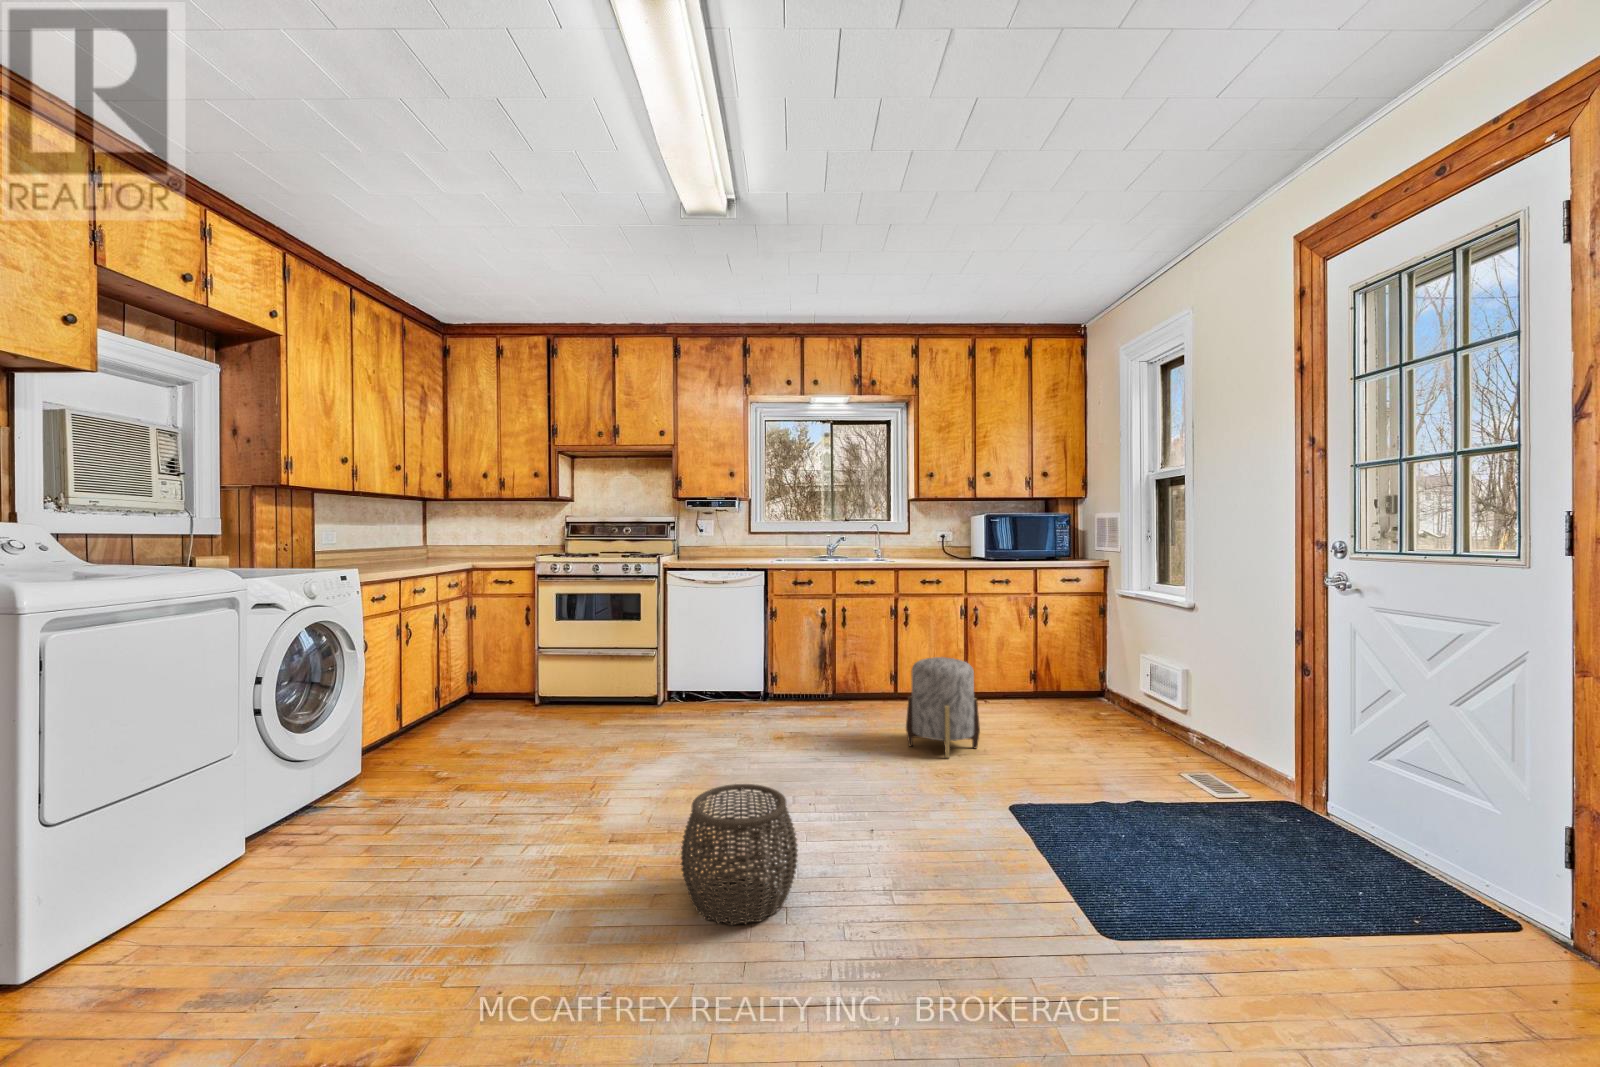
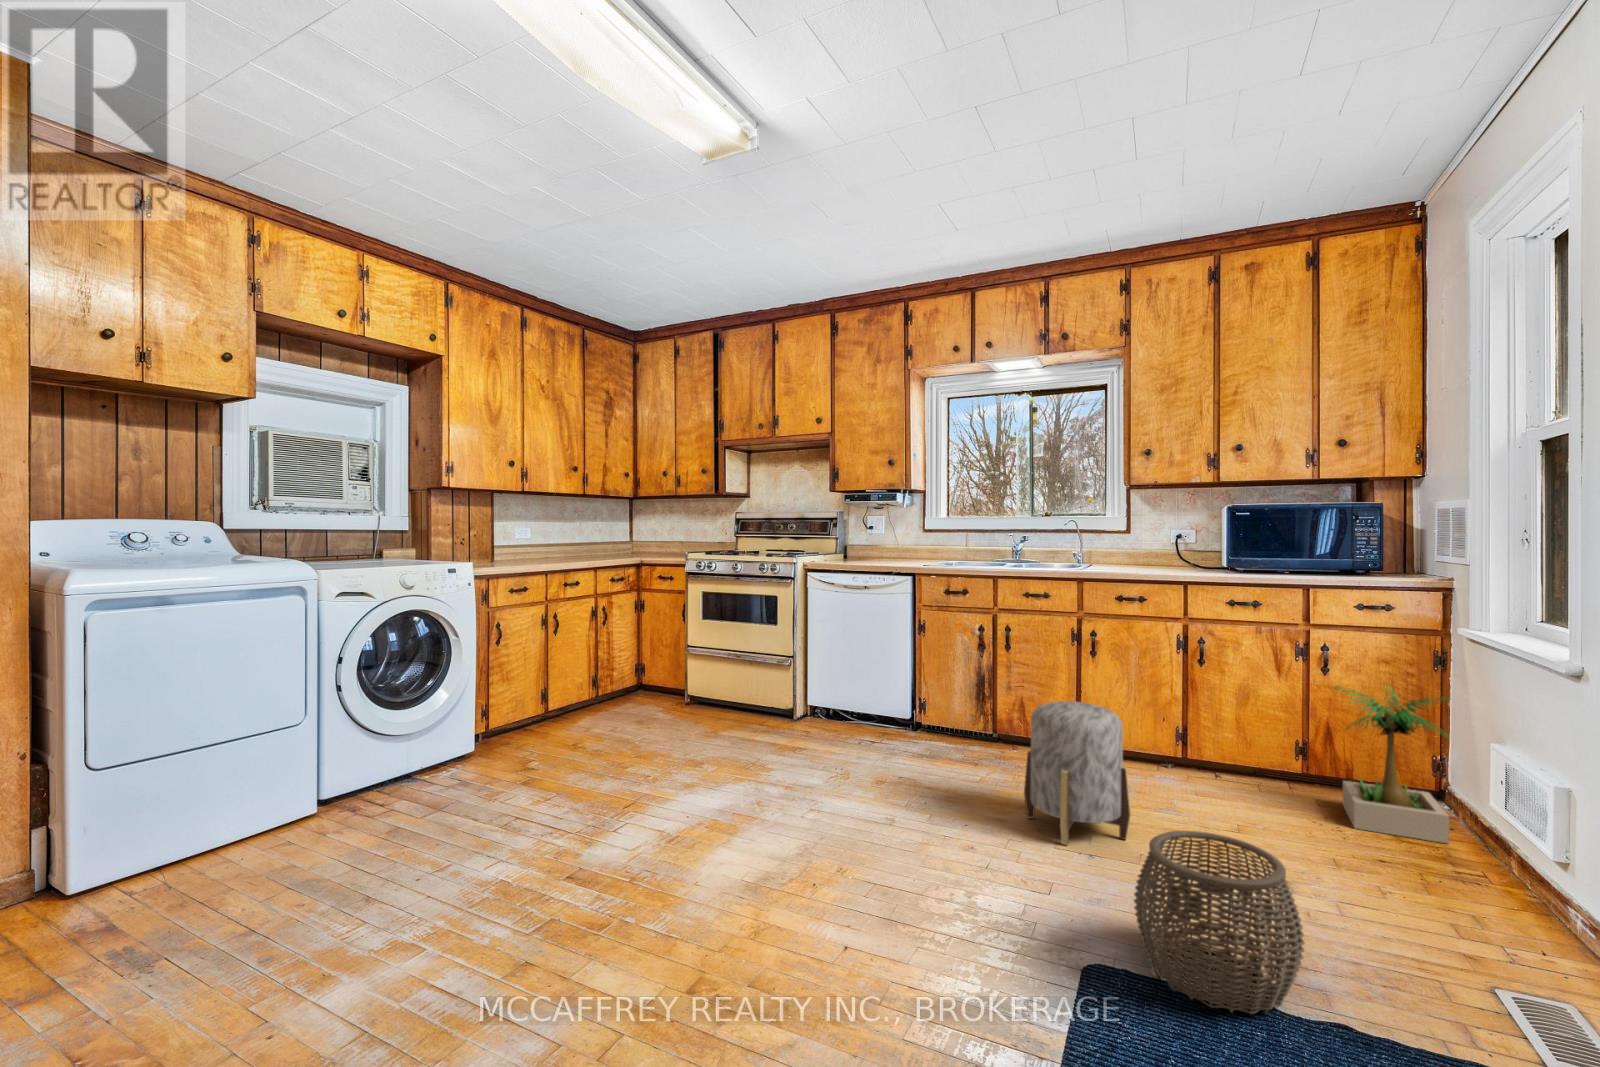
potted plant: none [1055,627,1128,719] -> present [1334,685,1449,844]
woven basket: present [681,784,798,925] -> present [1134,831,1305,1014]

